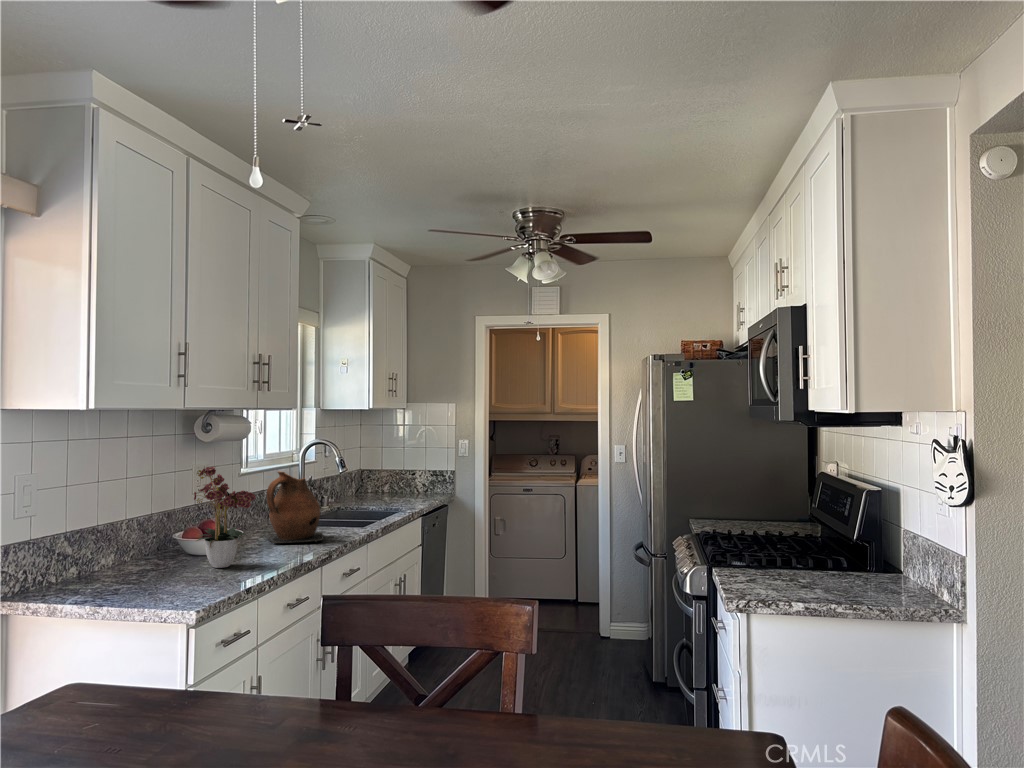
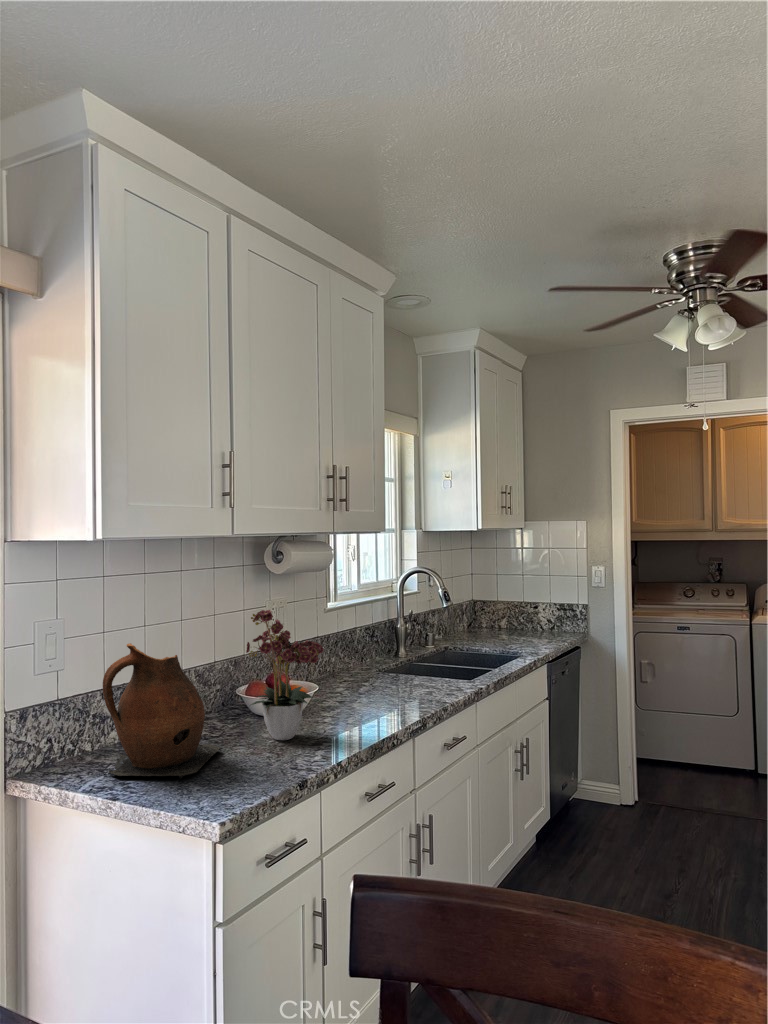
ceramic pitcher: present [267,471,323,543] -> present [103,643,221,778]

